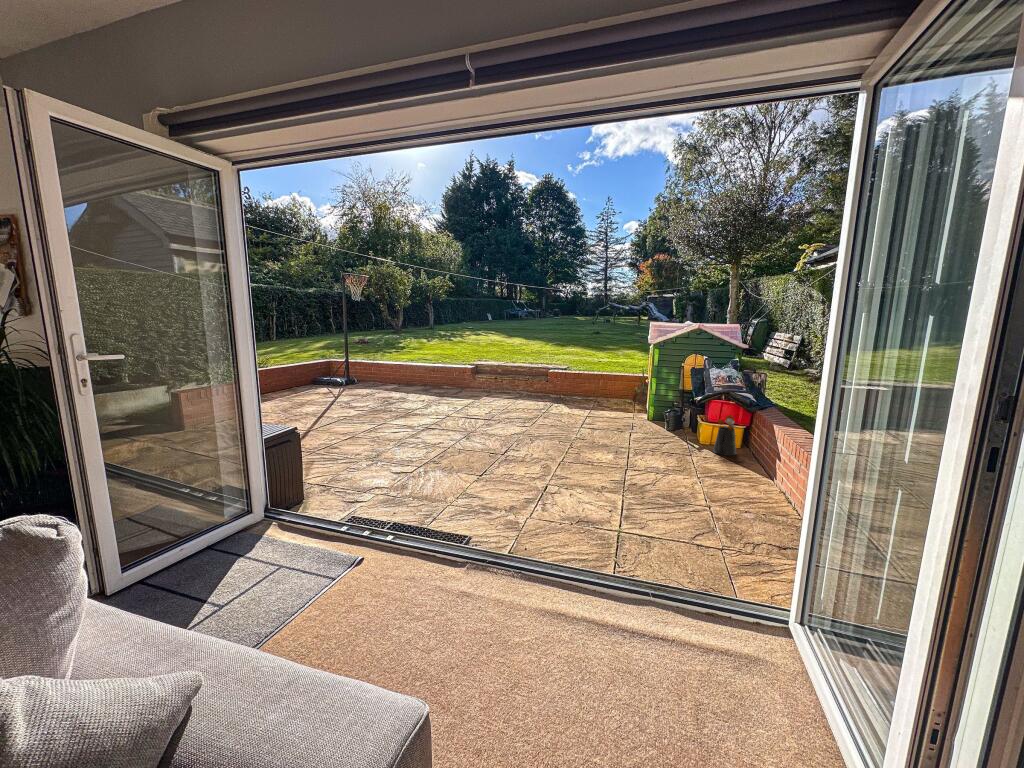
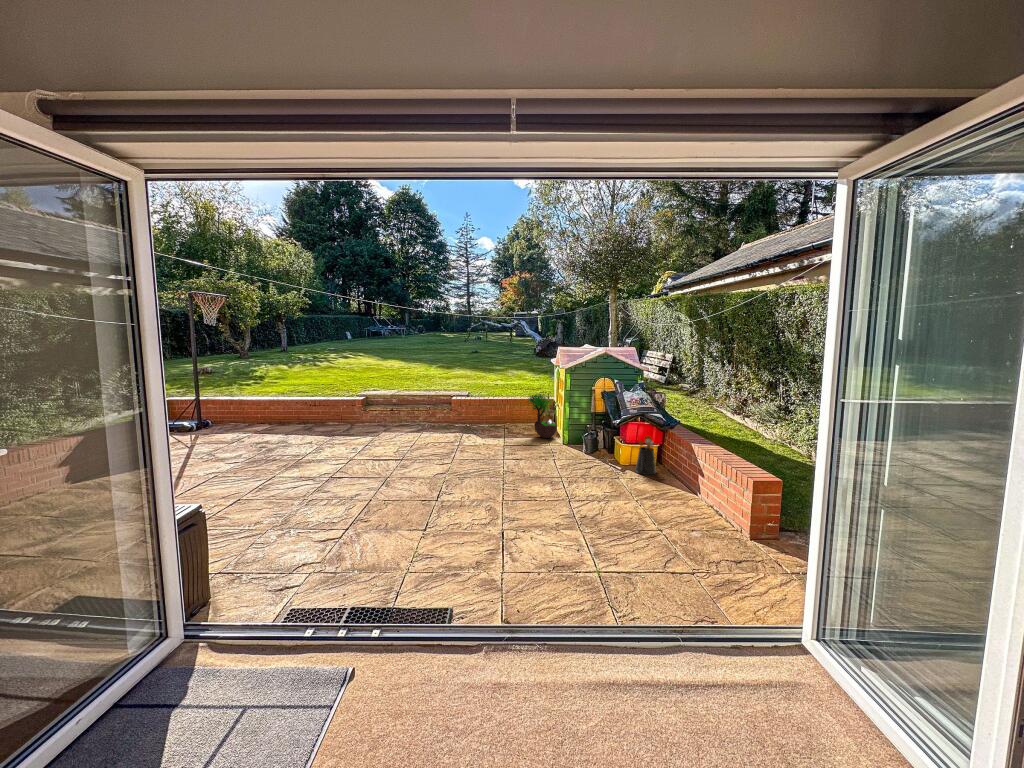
potted tree: none [617,364,646,414] -> present [528,394,557,438]

